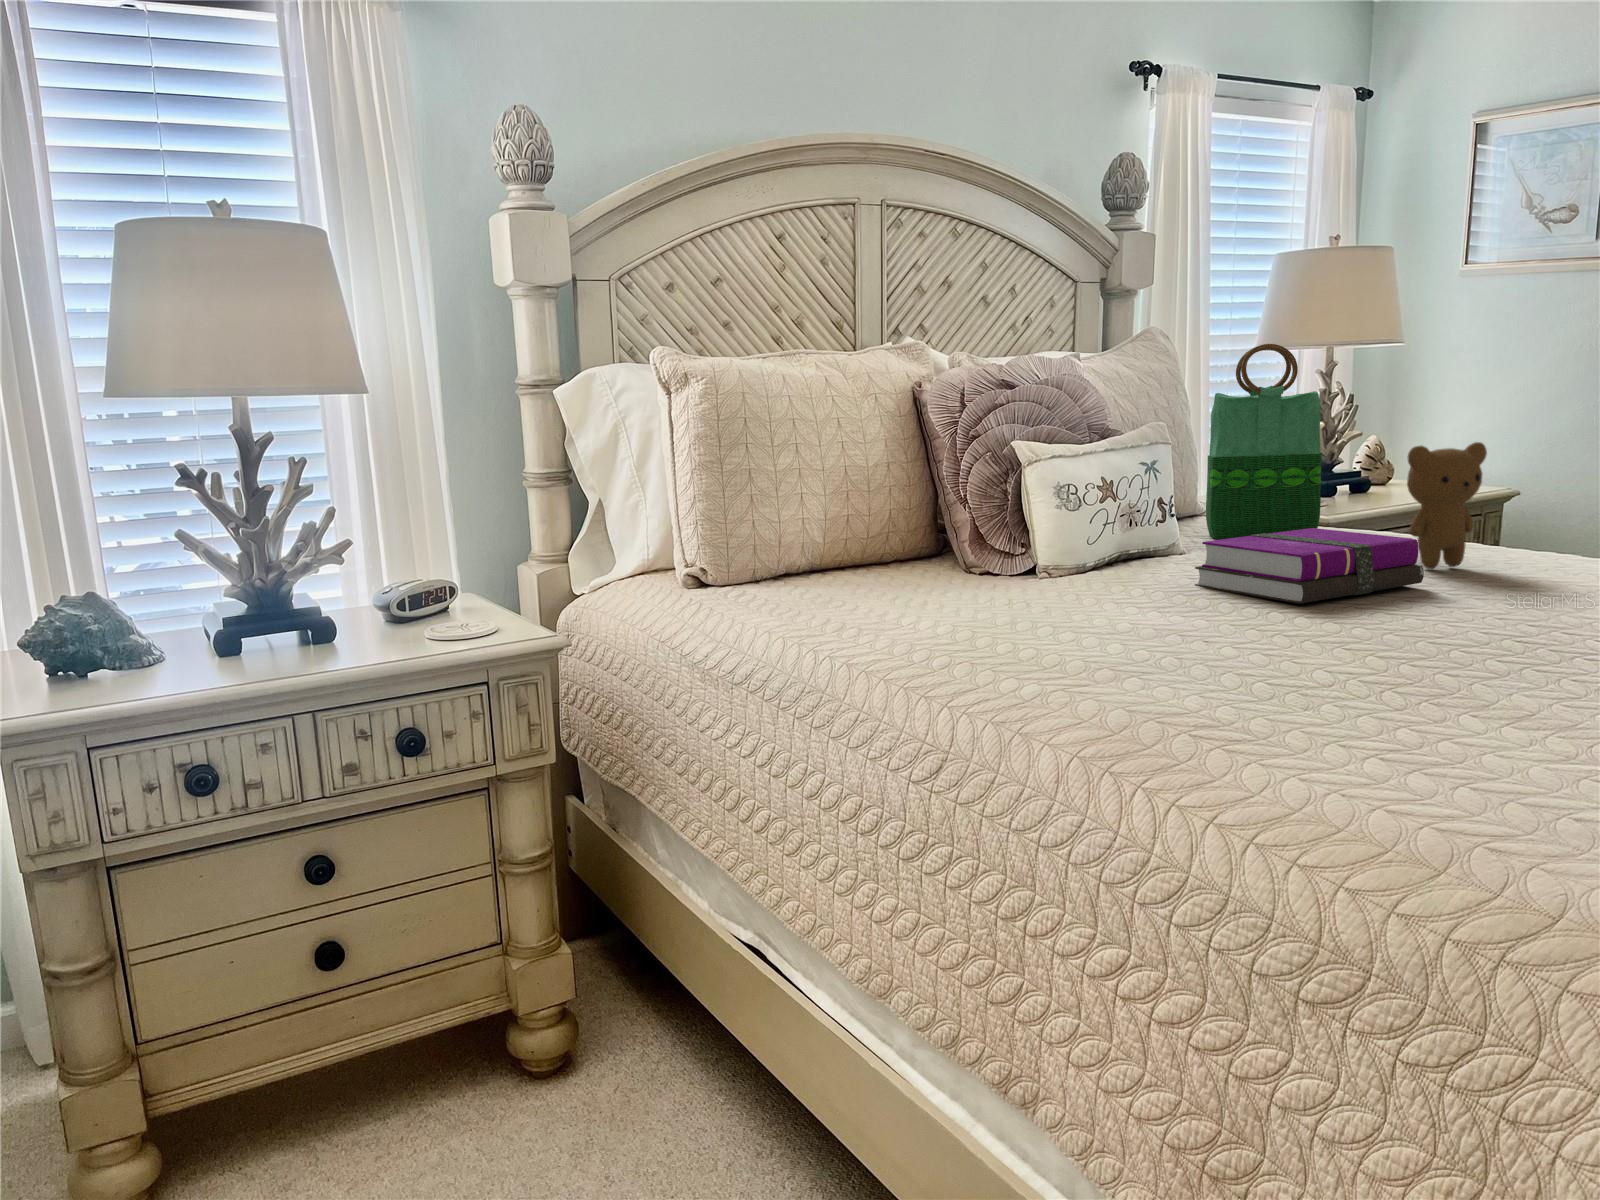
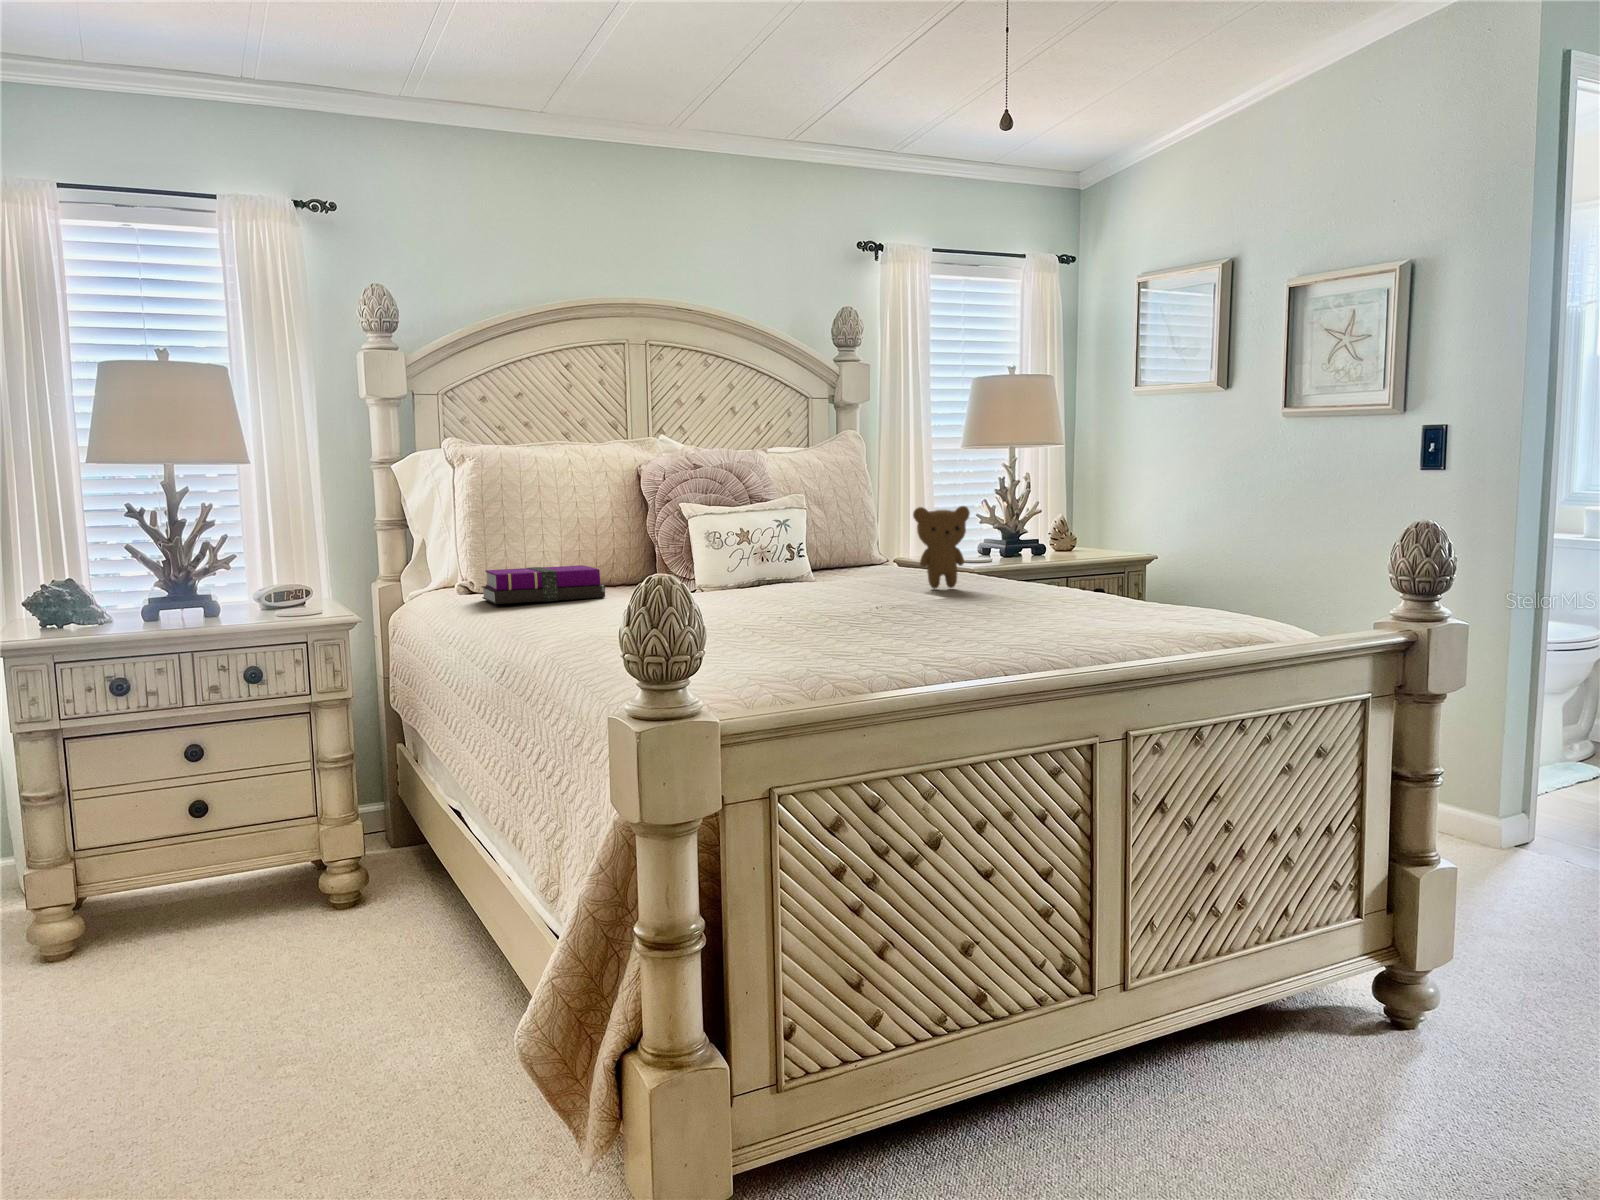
tote bag: present [1206,344,1322,539] -> none [843,442,917,575]
notebook: present [1195,528,1424,604] -> present [482,565,605,604]

